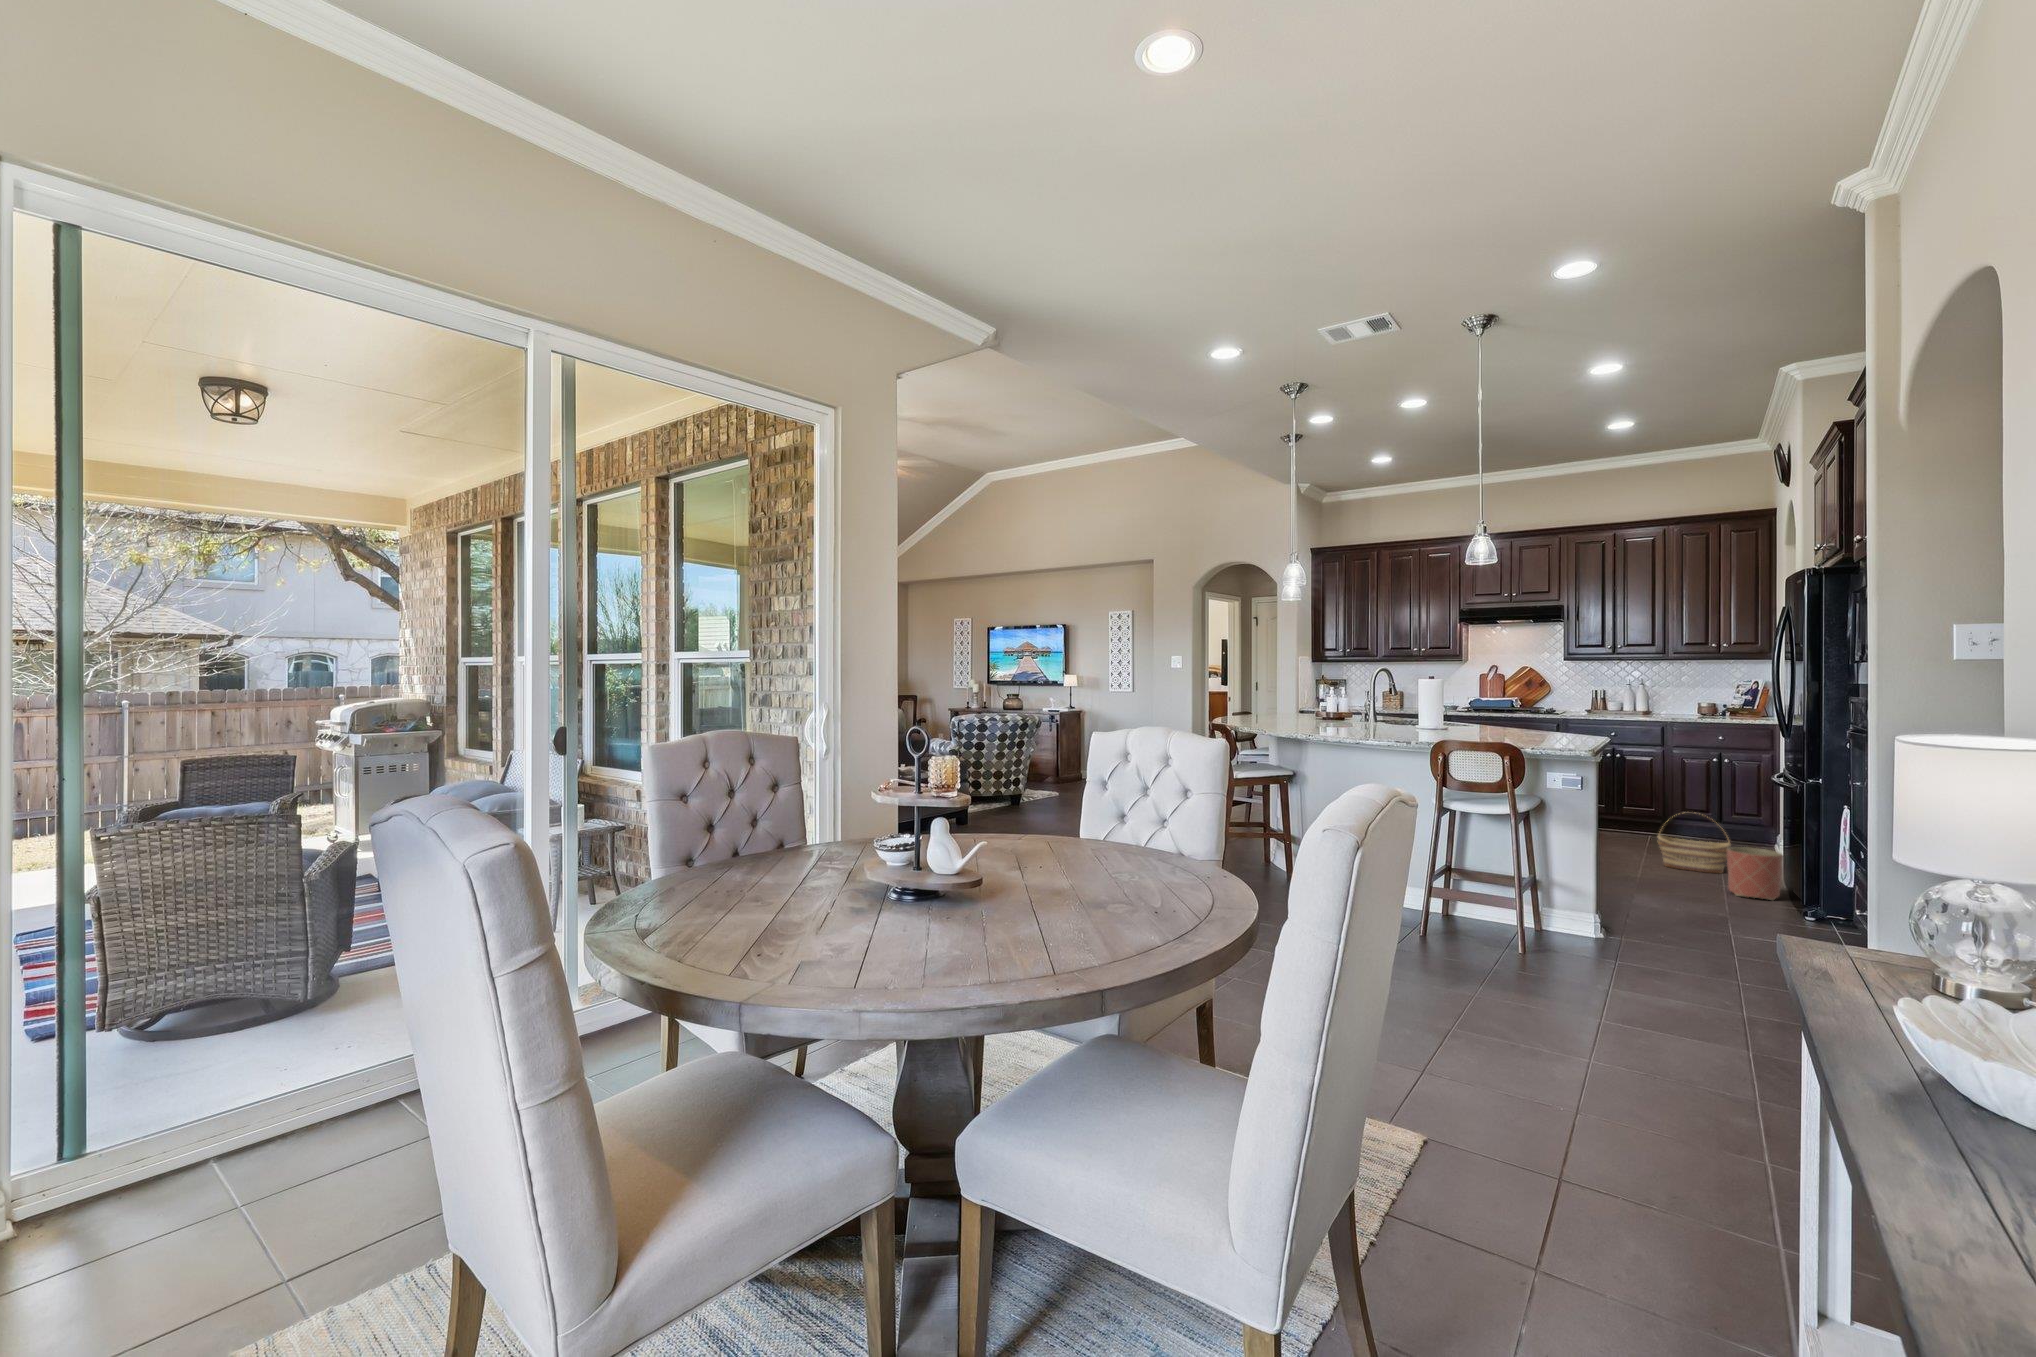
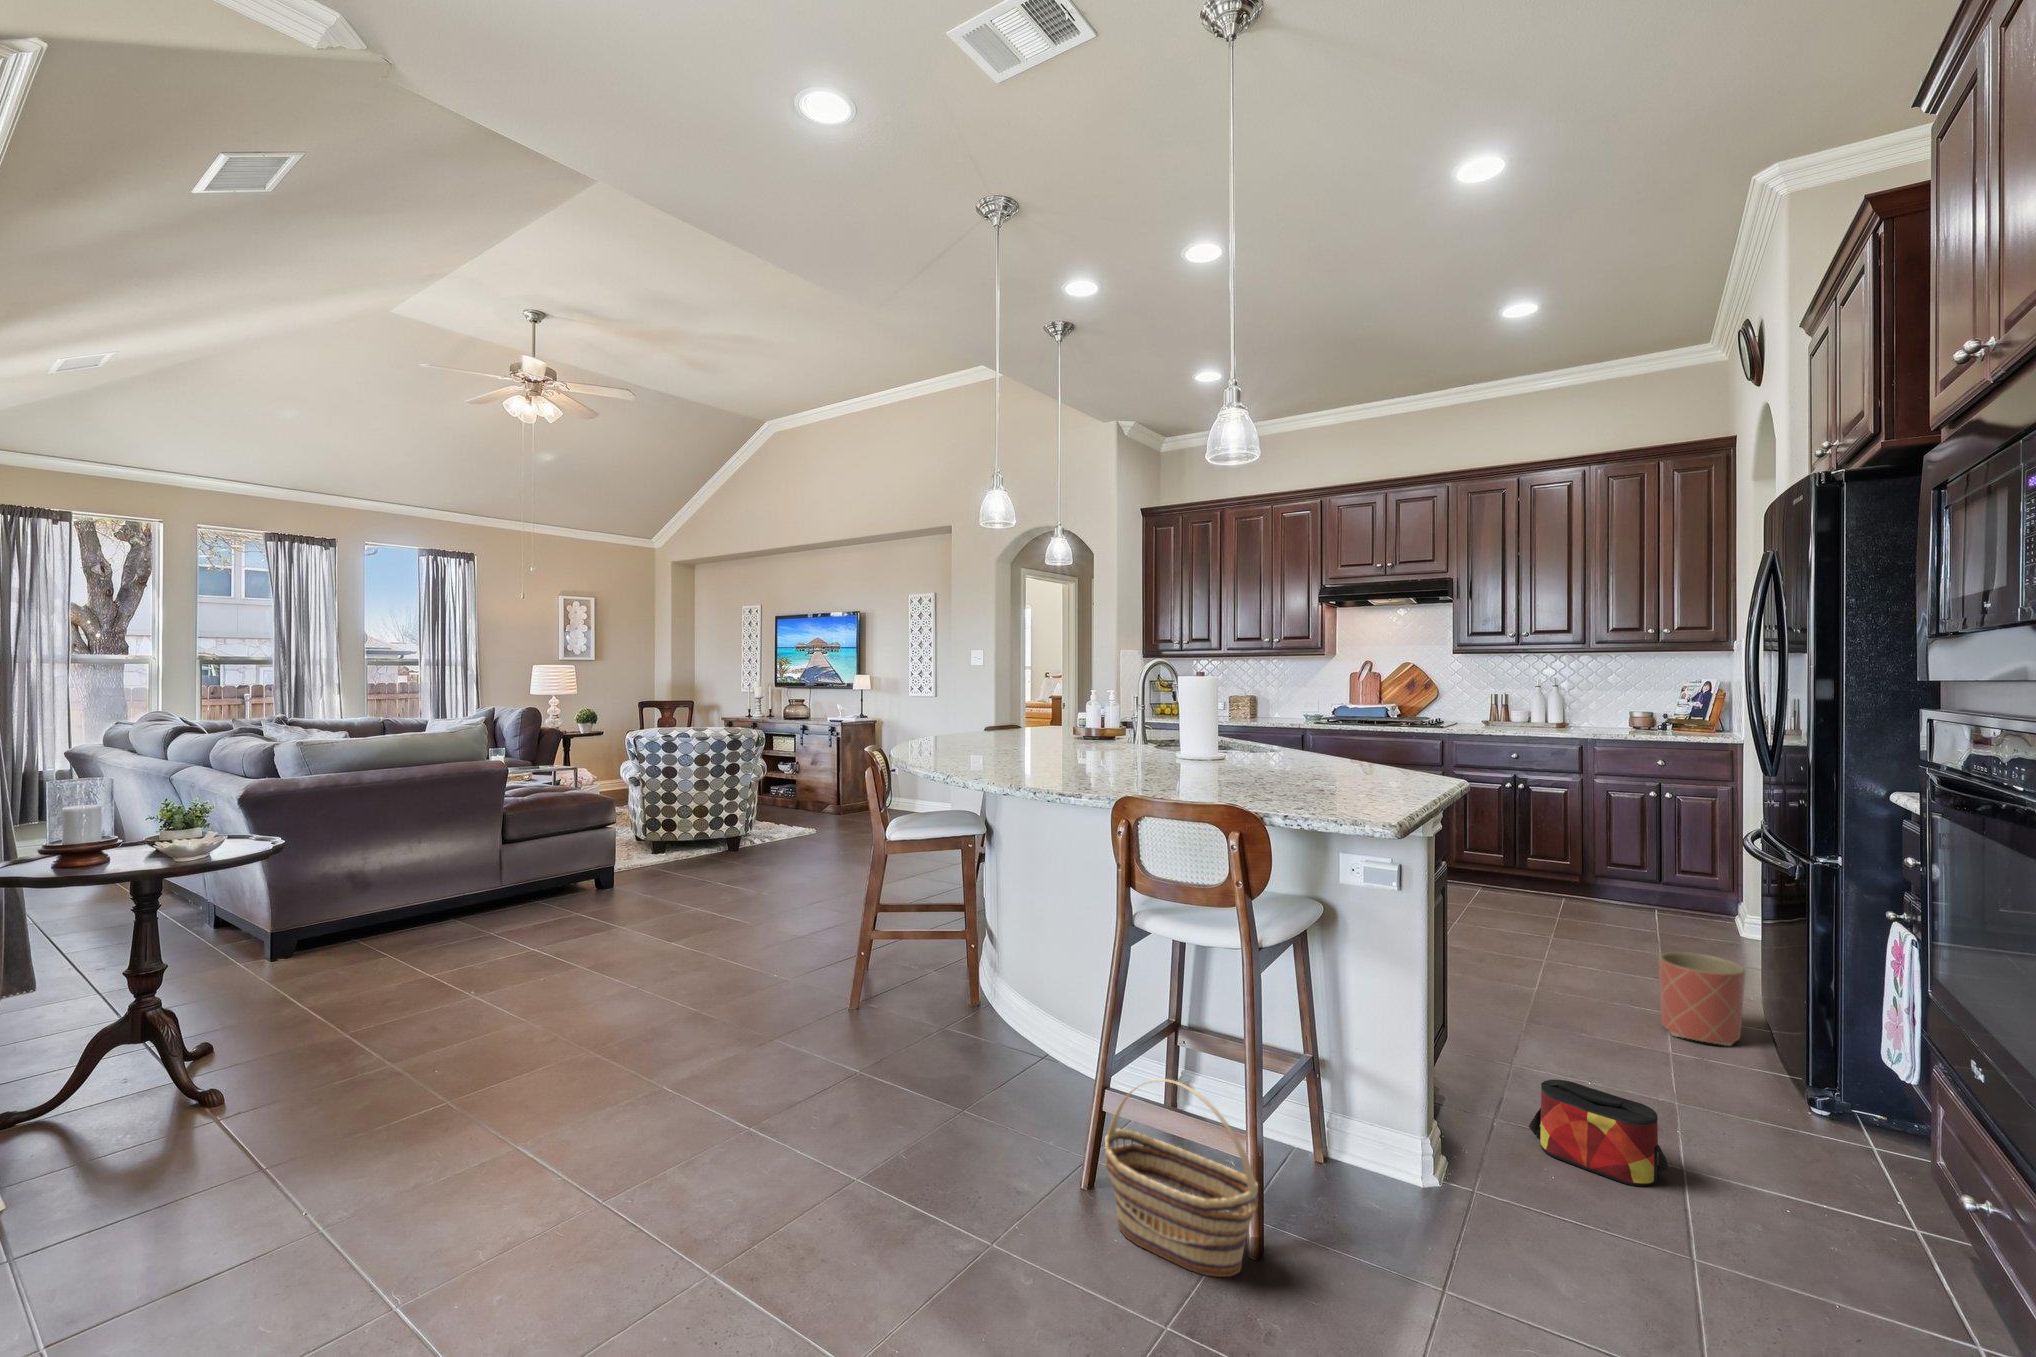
basket: present [1658,820,1731,873] -> present [1105,1079,1258,1277]
bag: none [1656,897,1738,946] -> present [1529,1079,1668,1186]

